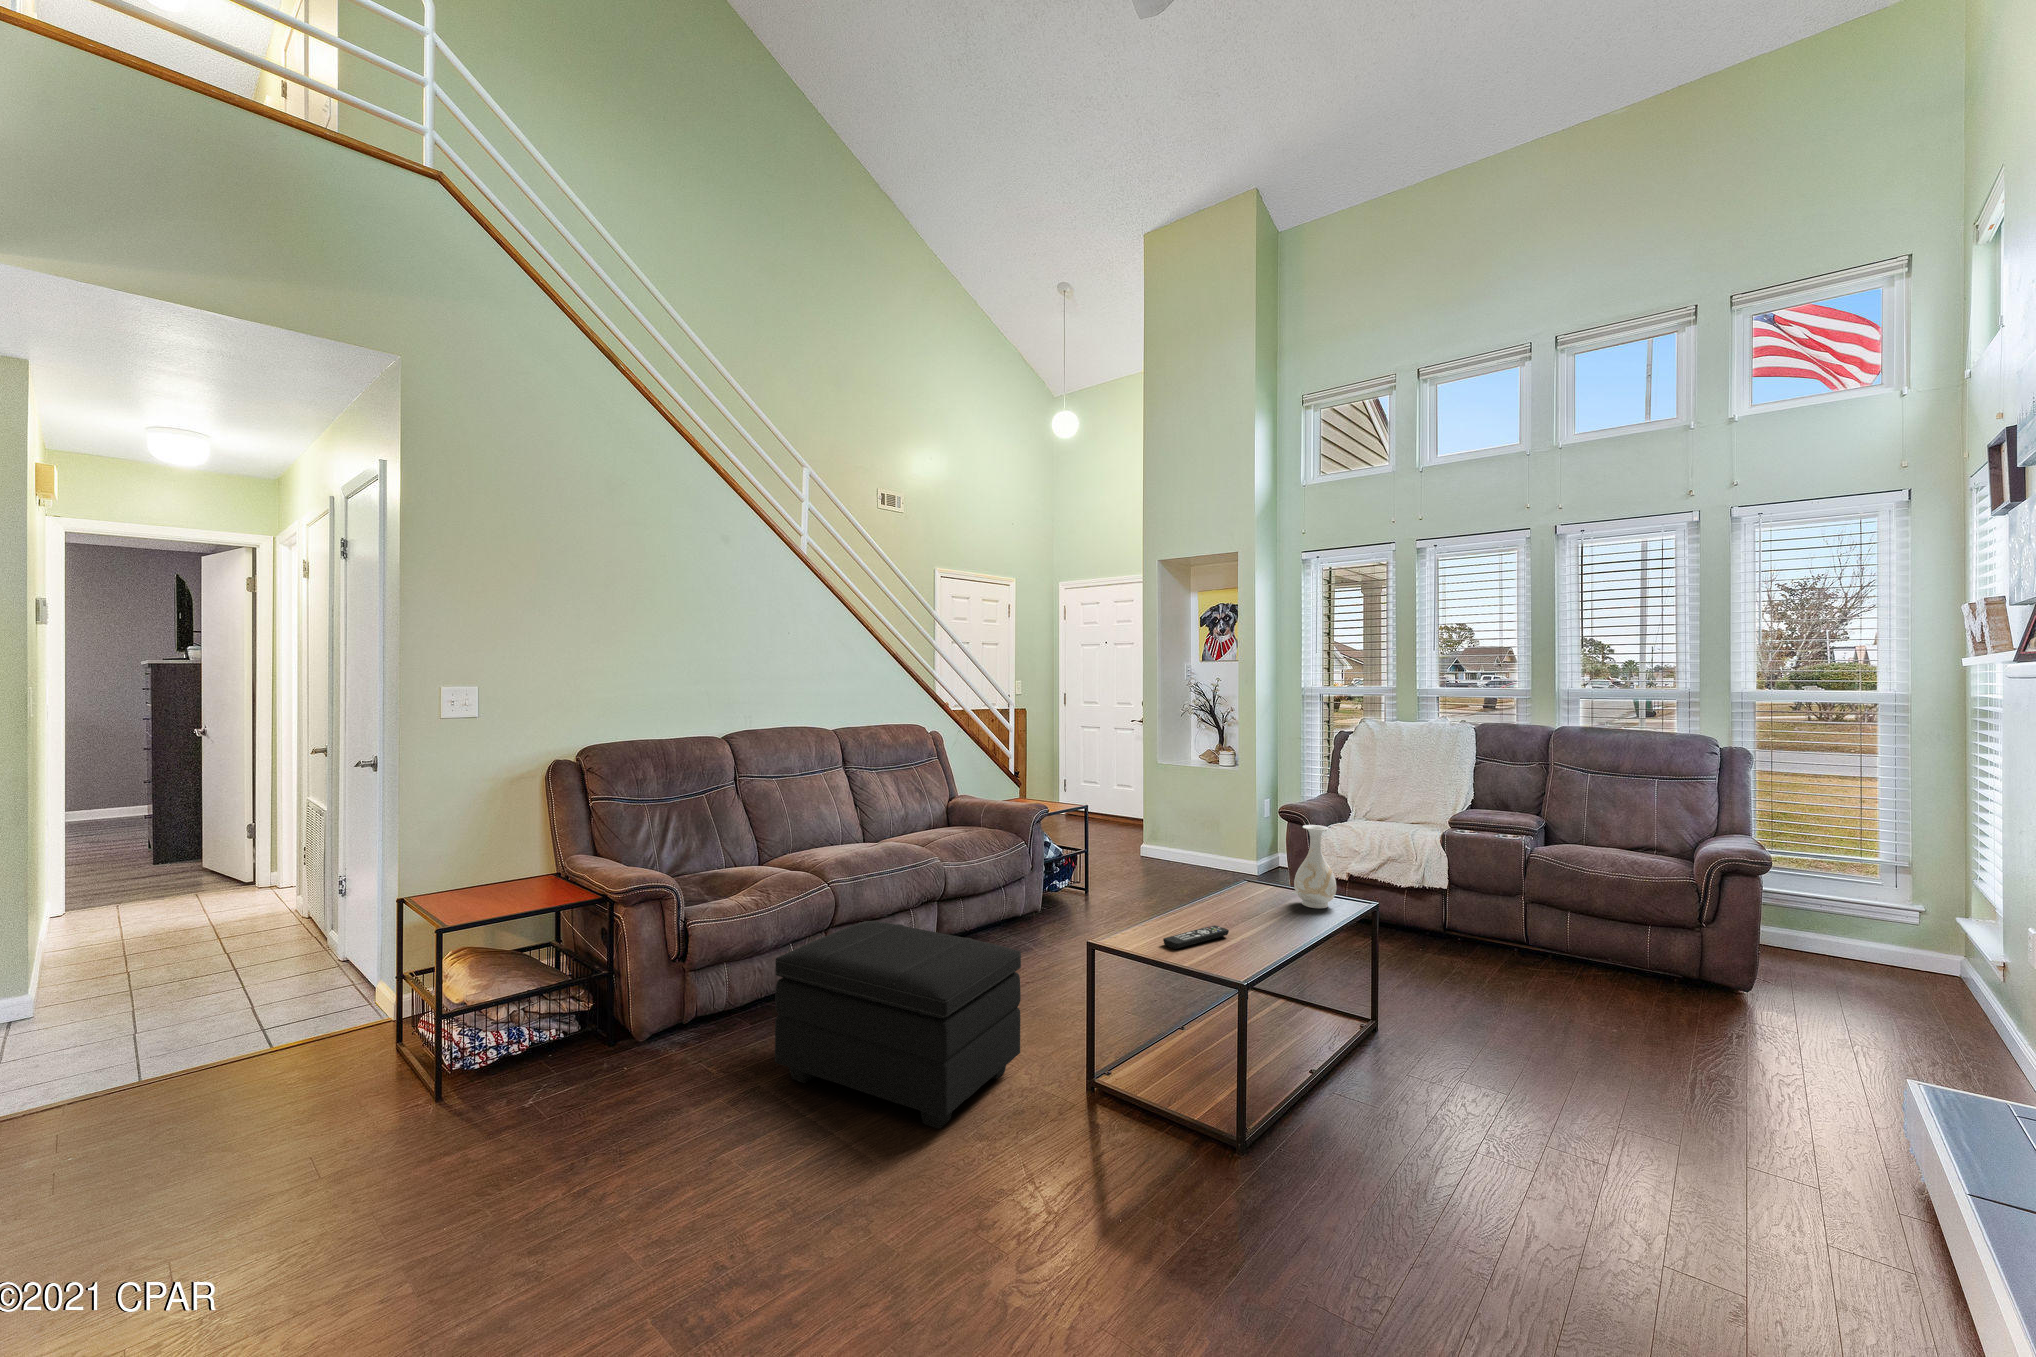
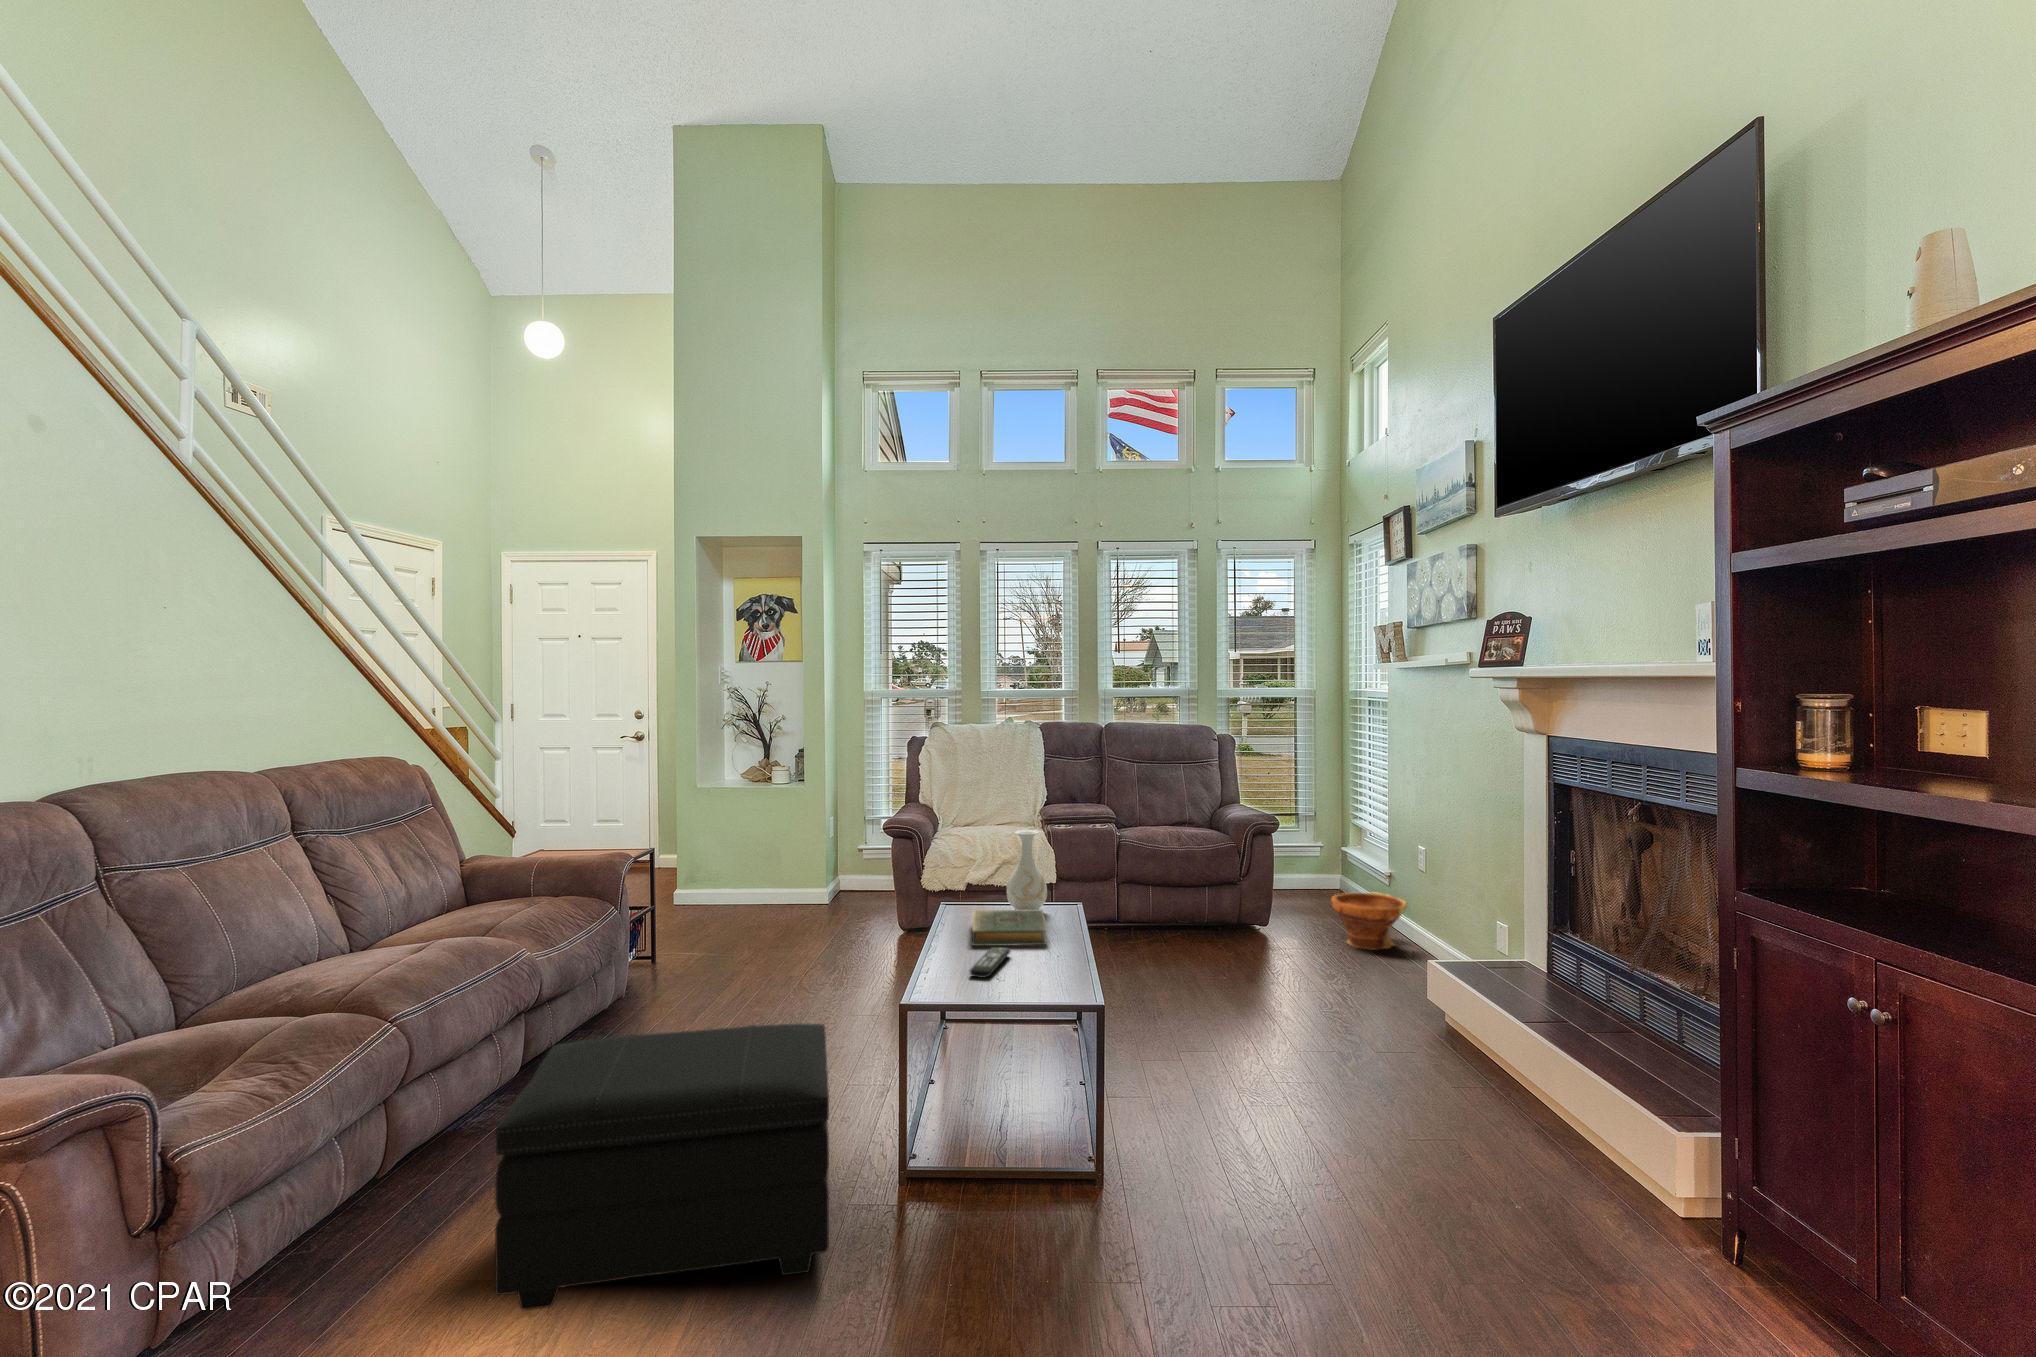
hardback book: none [1212,892,1310,937] -> present [972,910,1047,946]
planter: none [1846,975,2001,1070] -> present [1331,893,1407,950]

